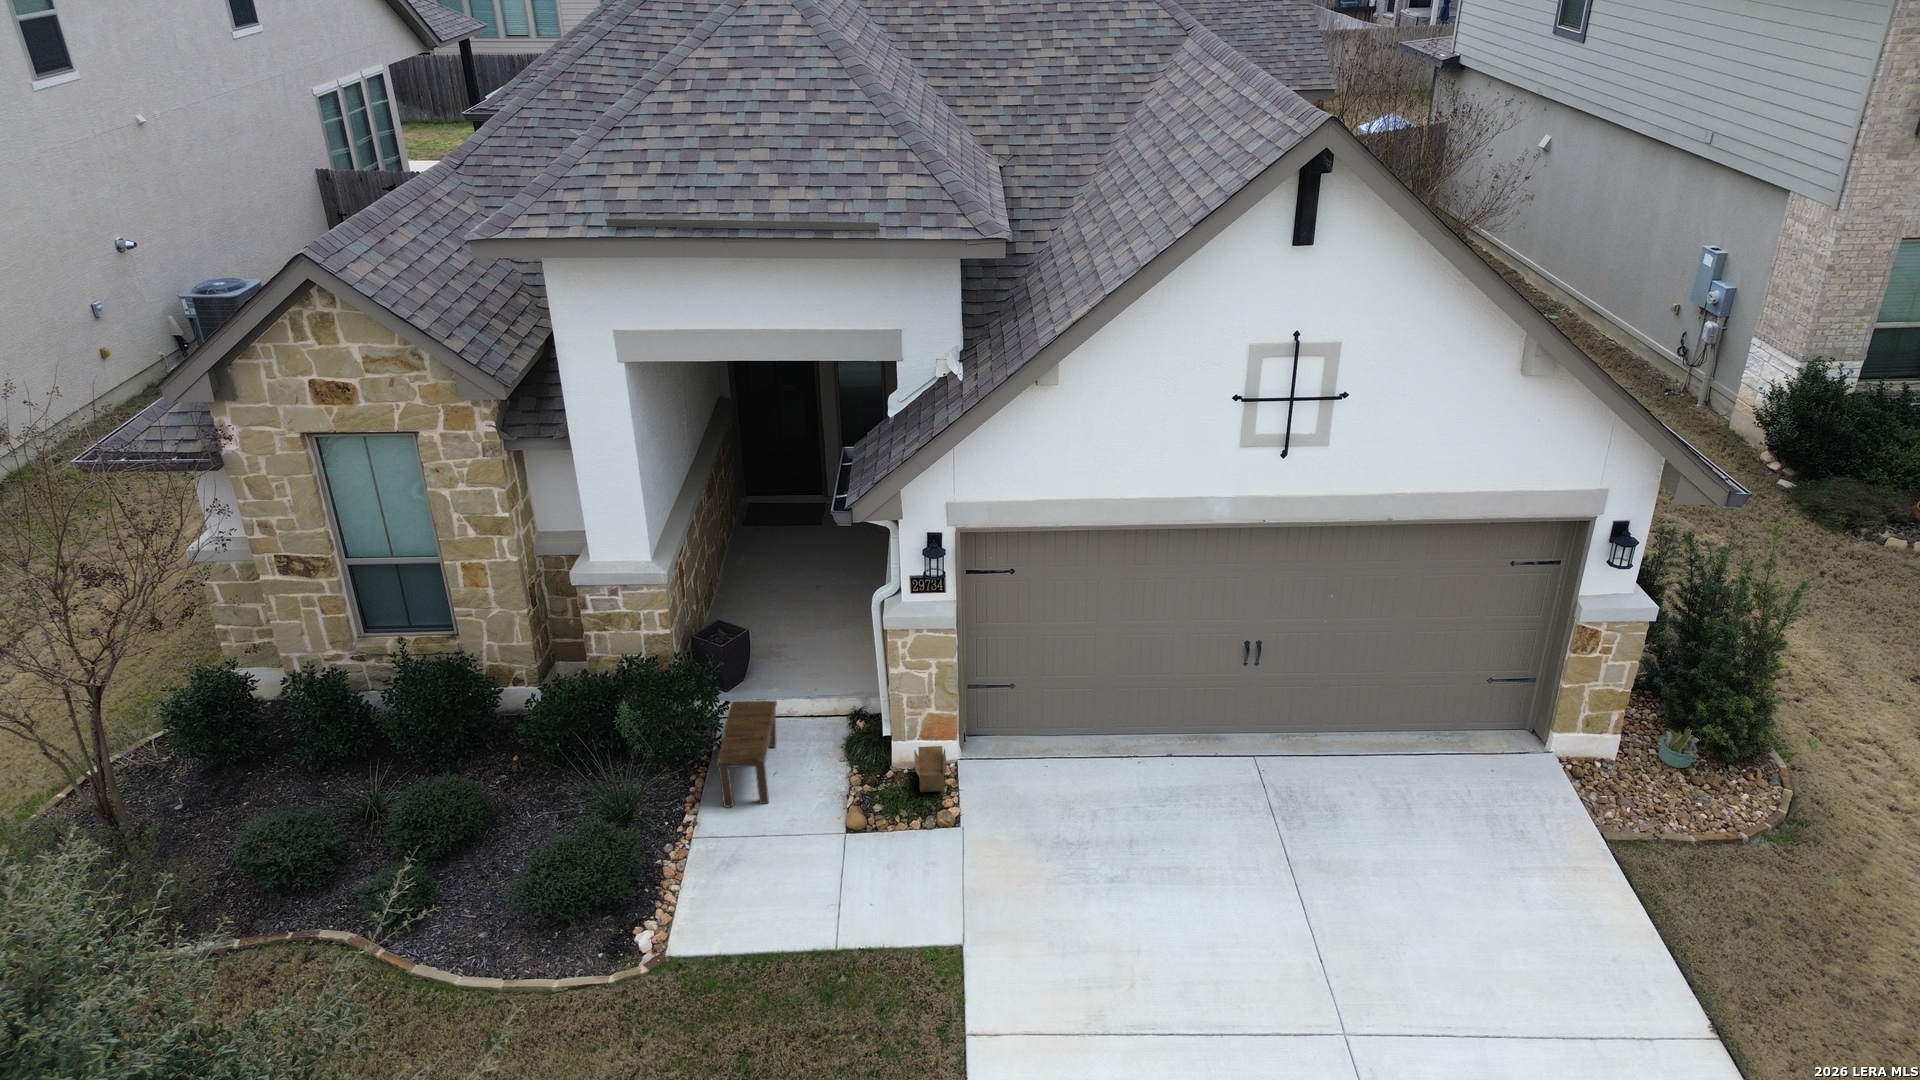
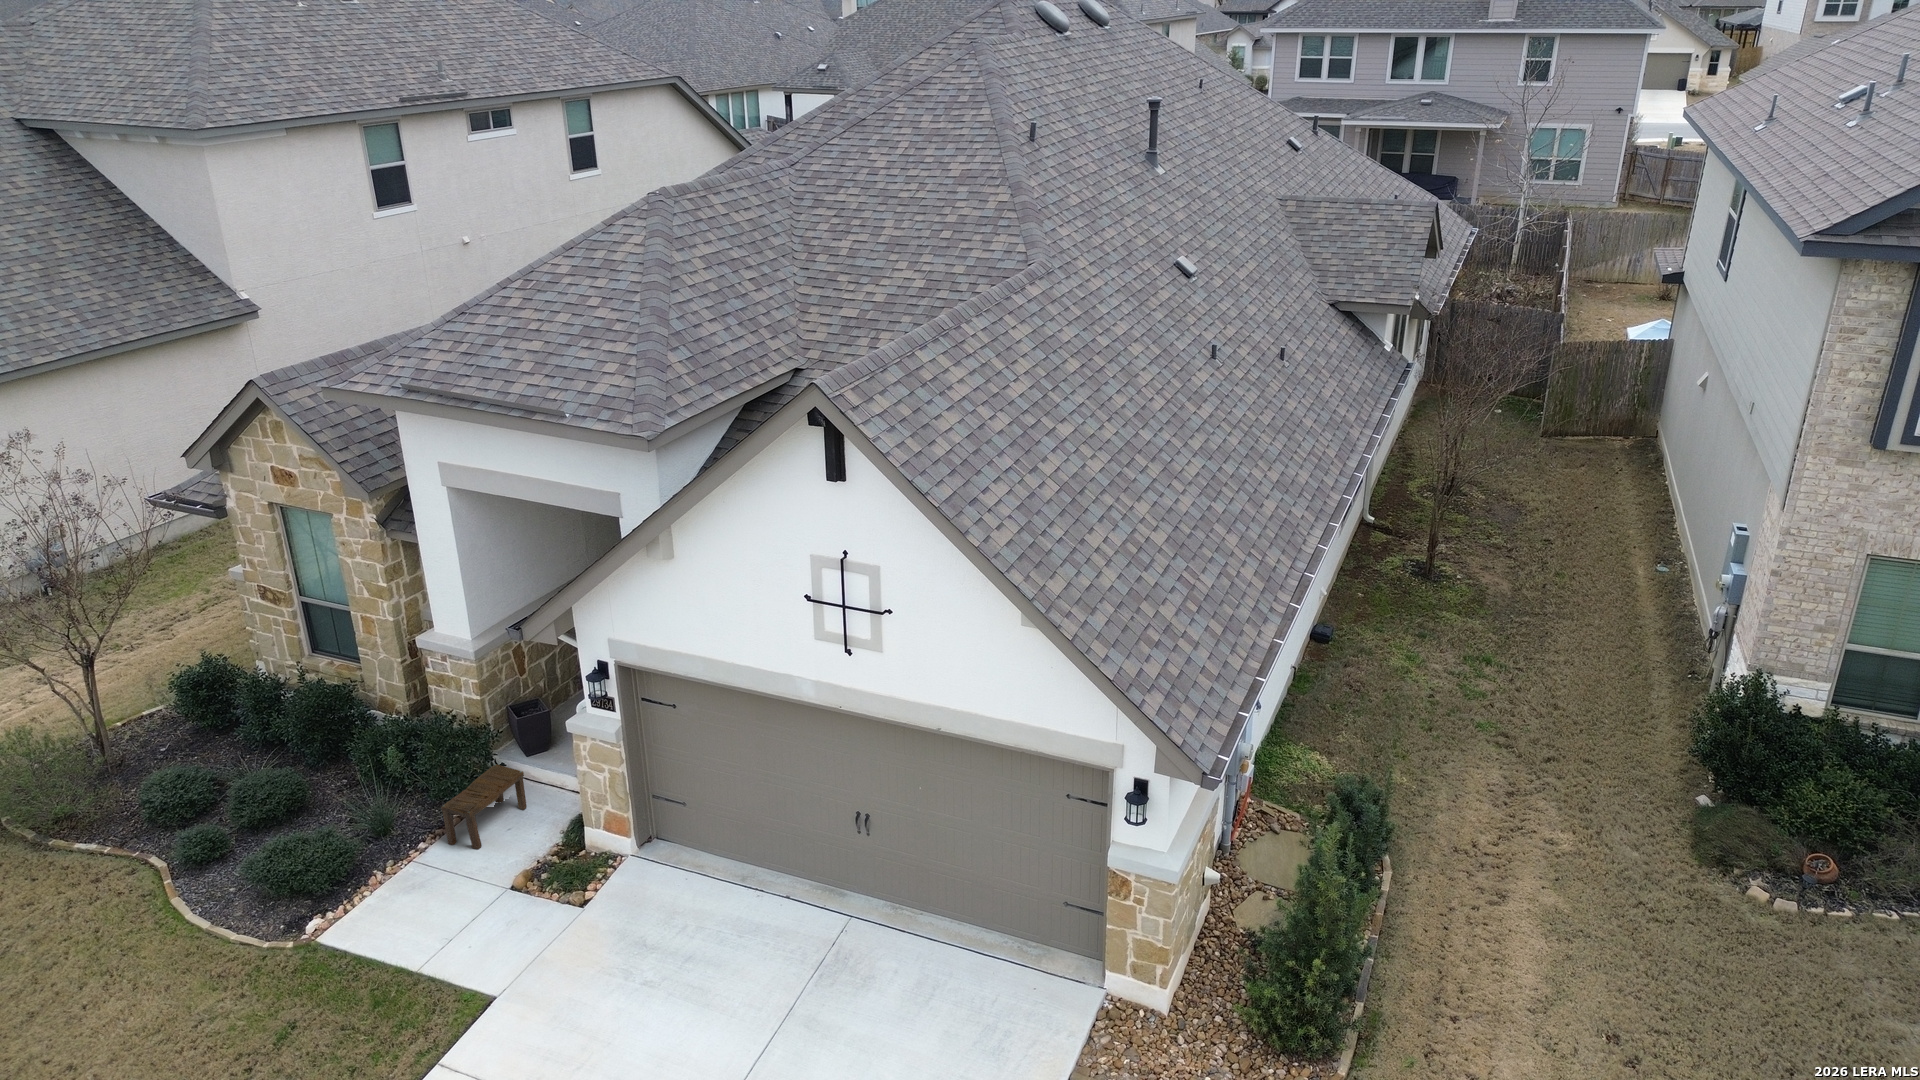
decorative plant: present [1654,728,1699,768] -> none [1207,998,1247,1043]
cardboard box: present [914,746,946,792] -> none [579,836,618,876]

